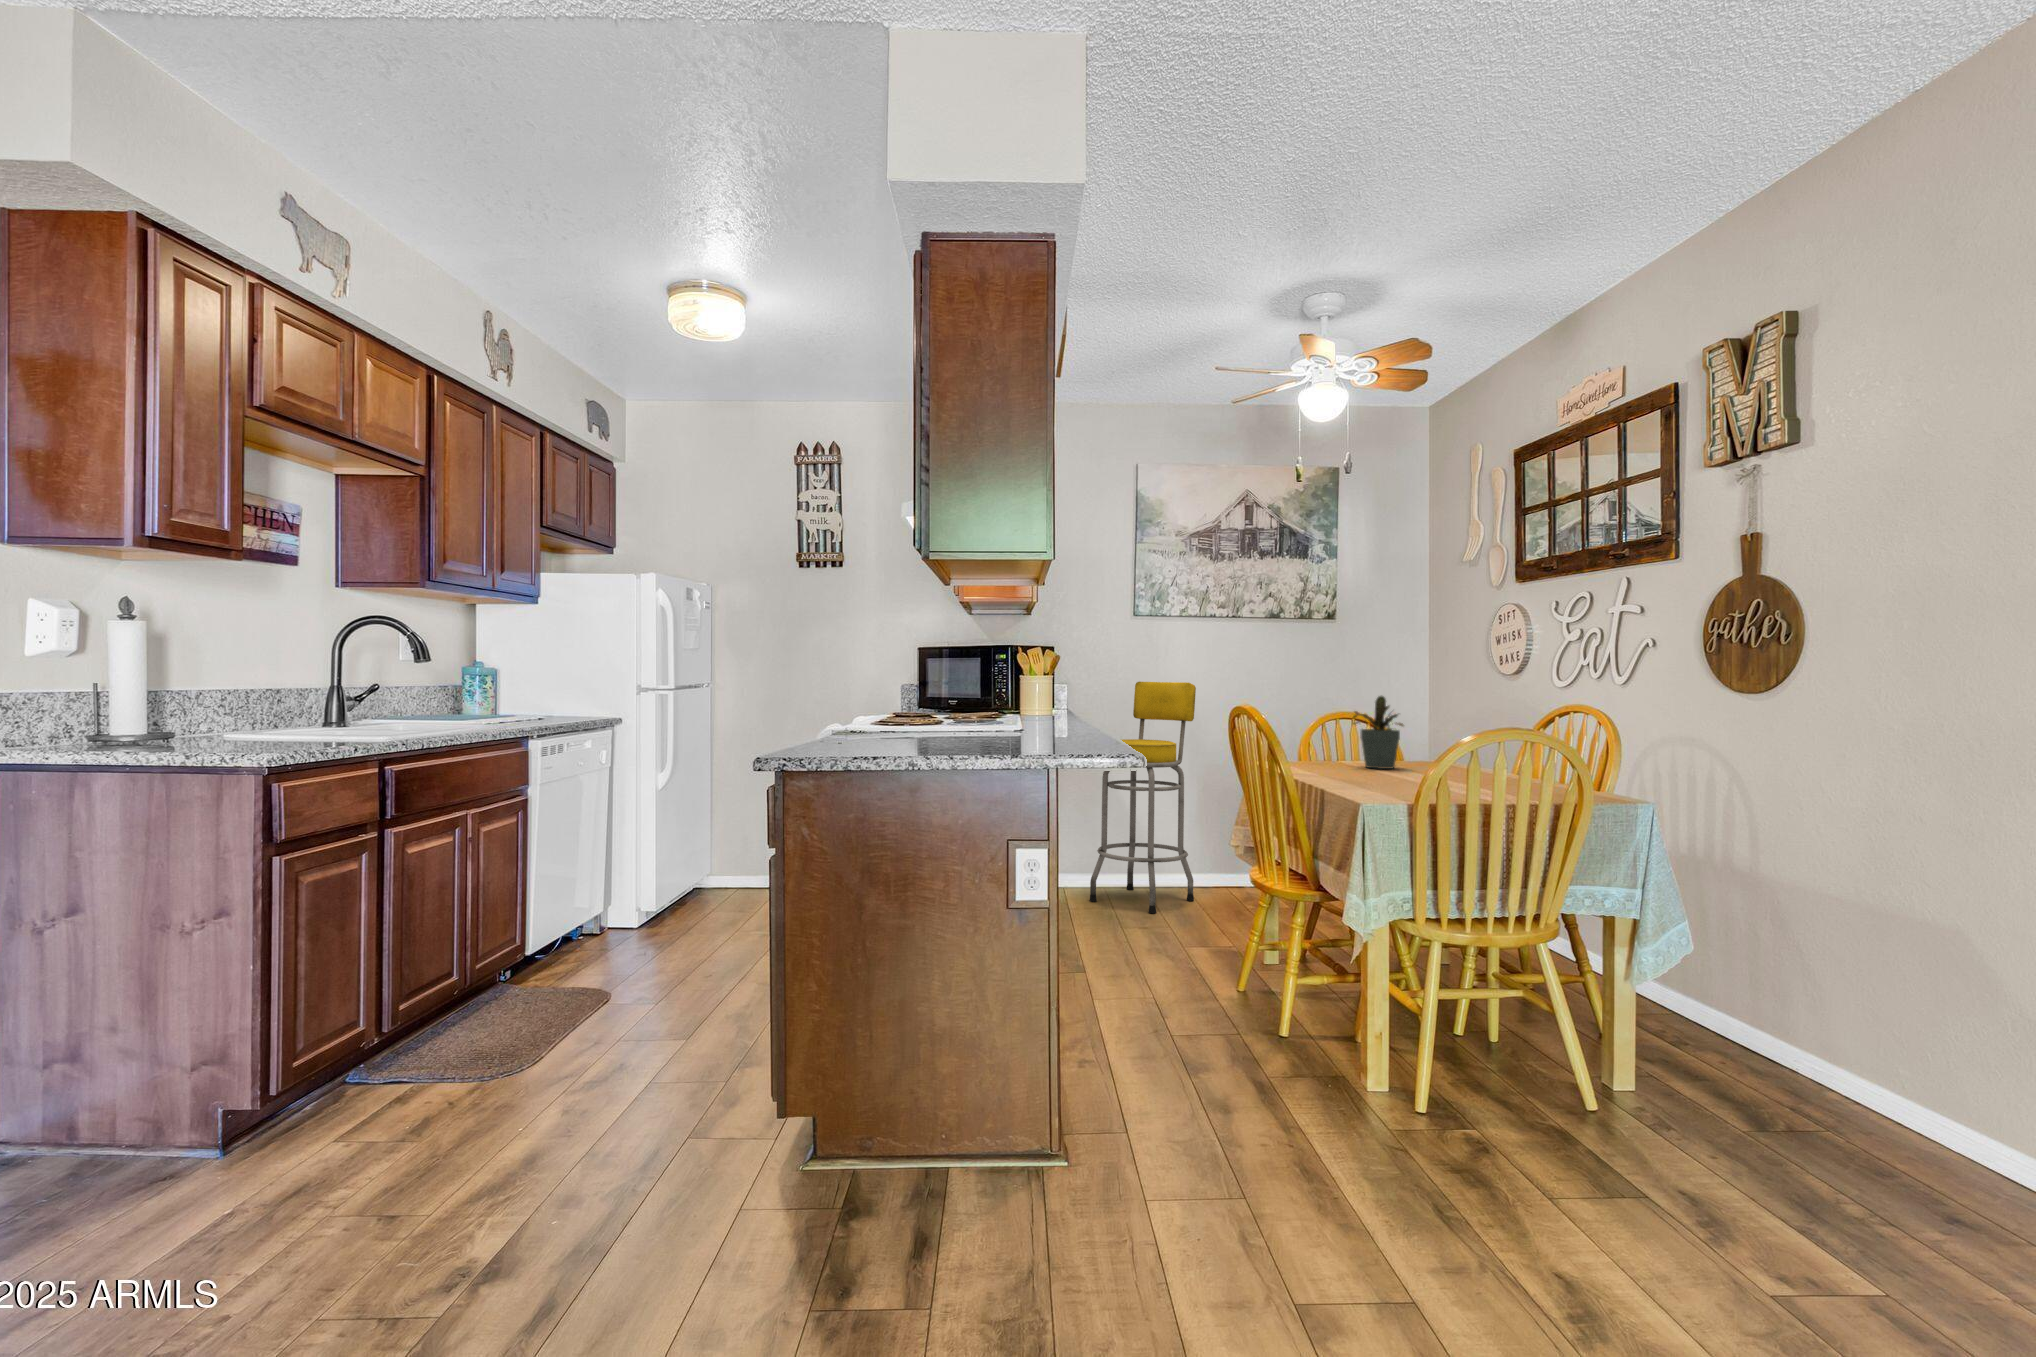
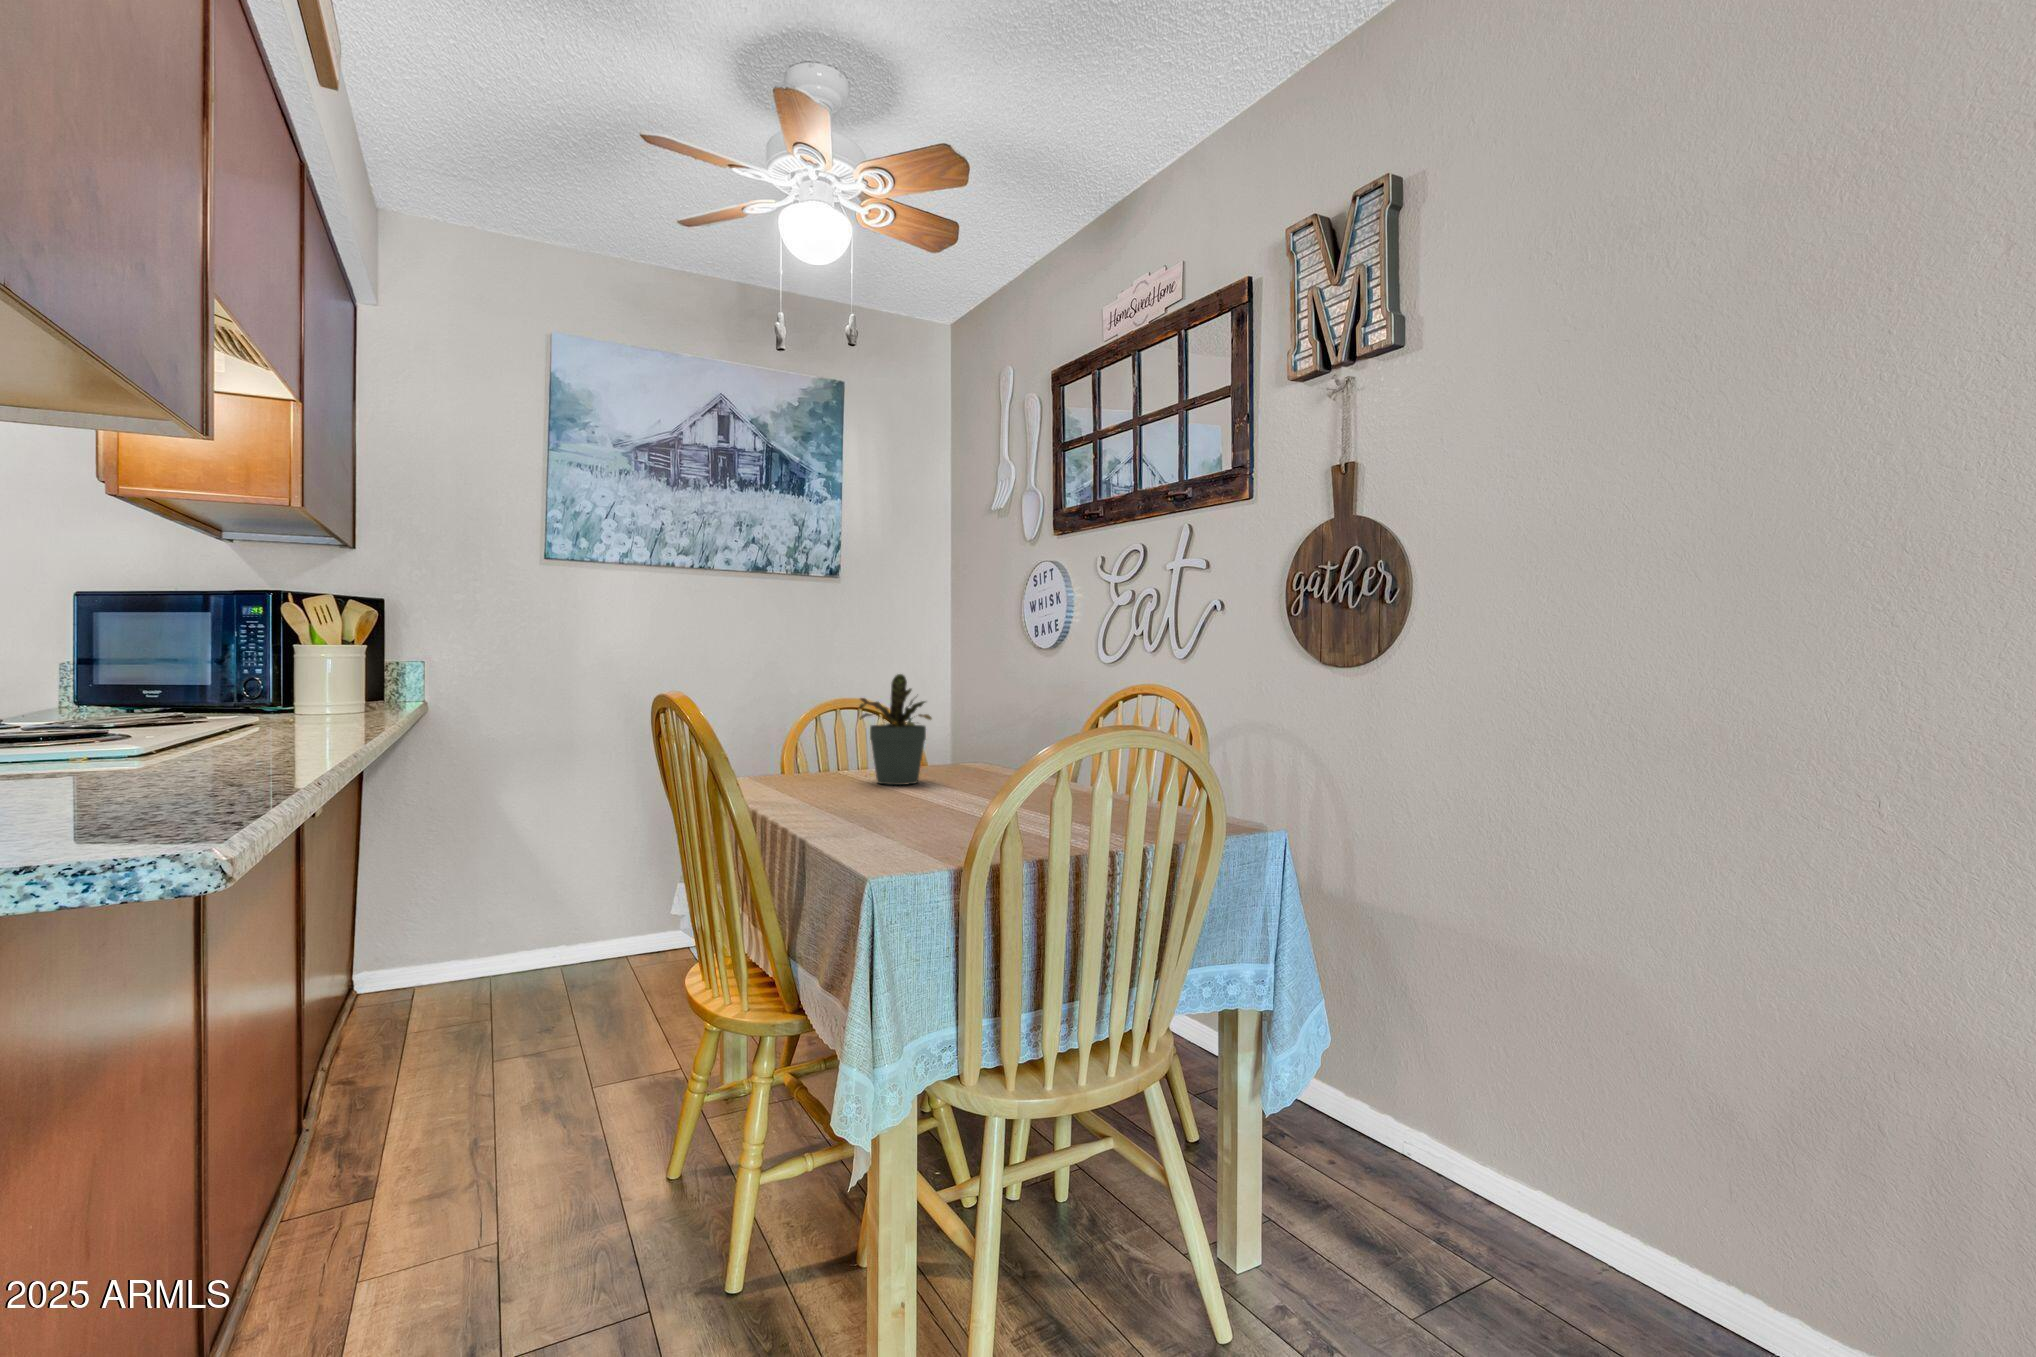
bar stool: present [1089,682,1196,913] -> none [458,658,641,1017]

